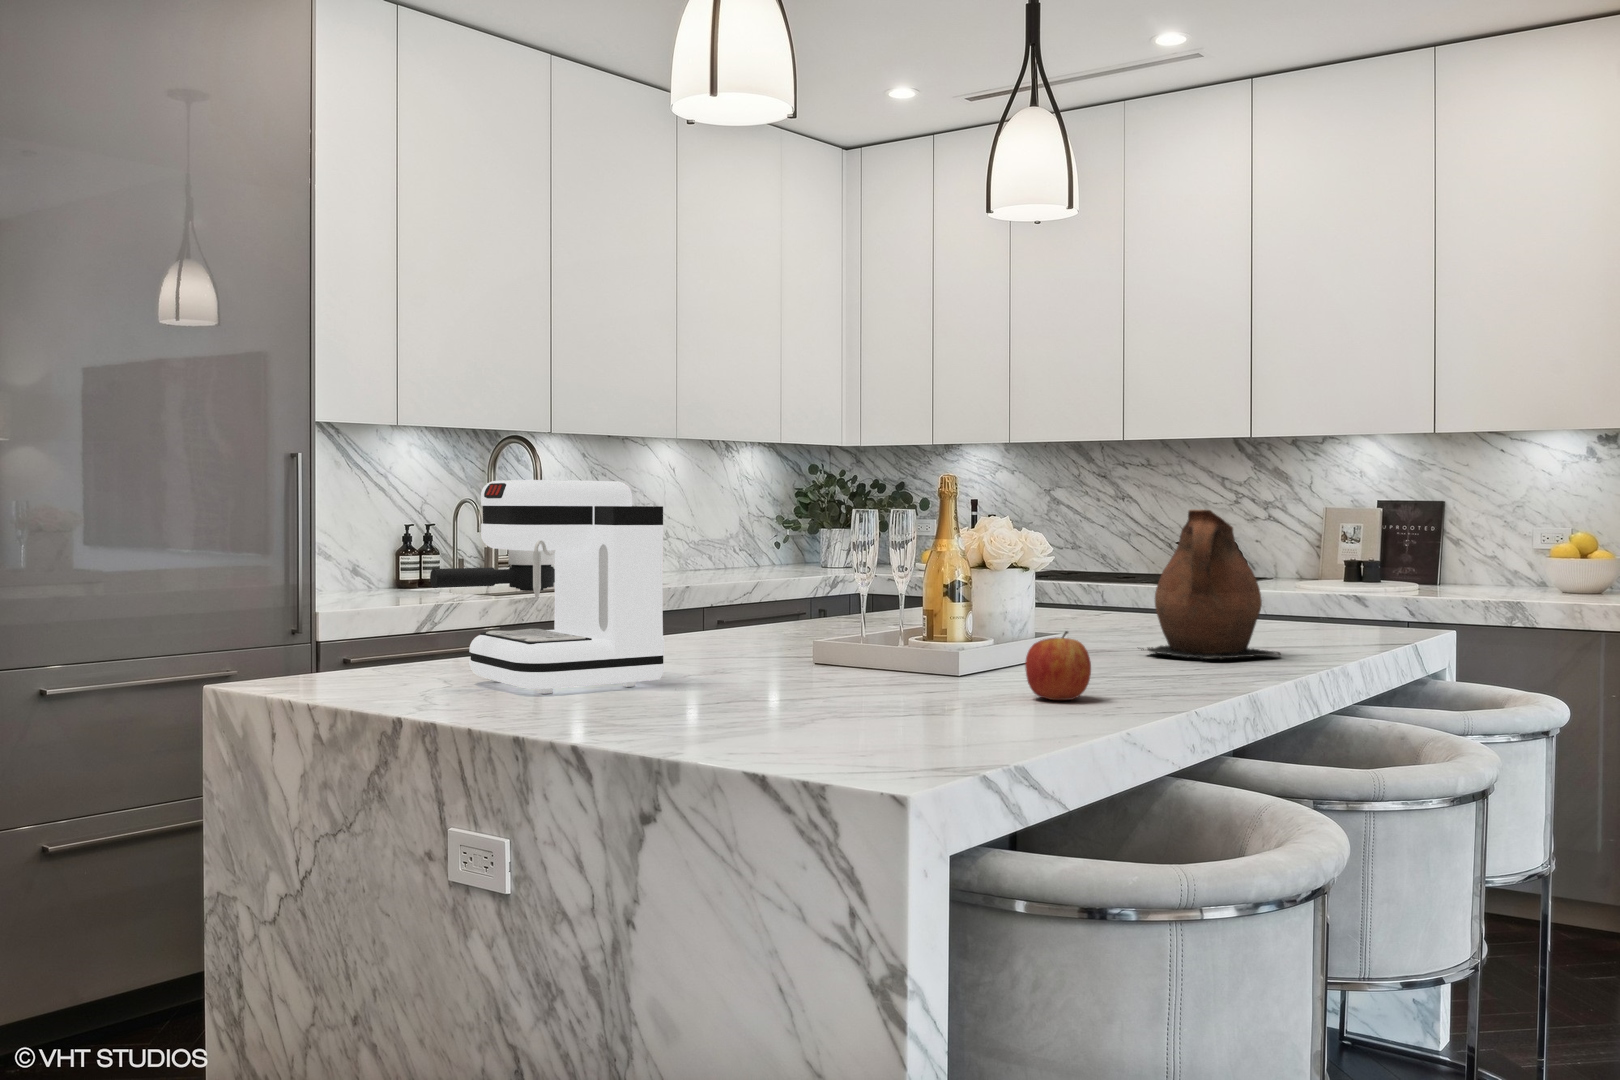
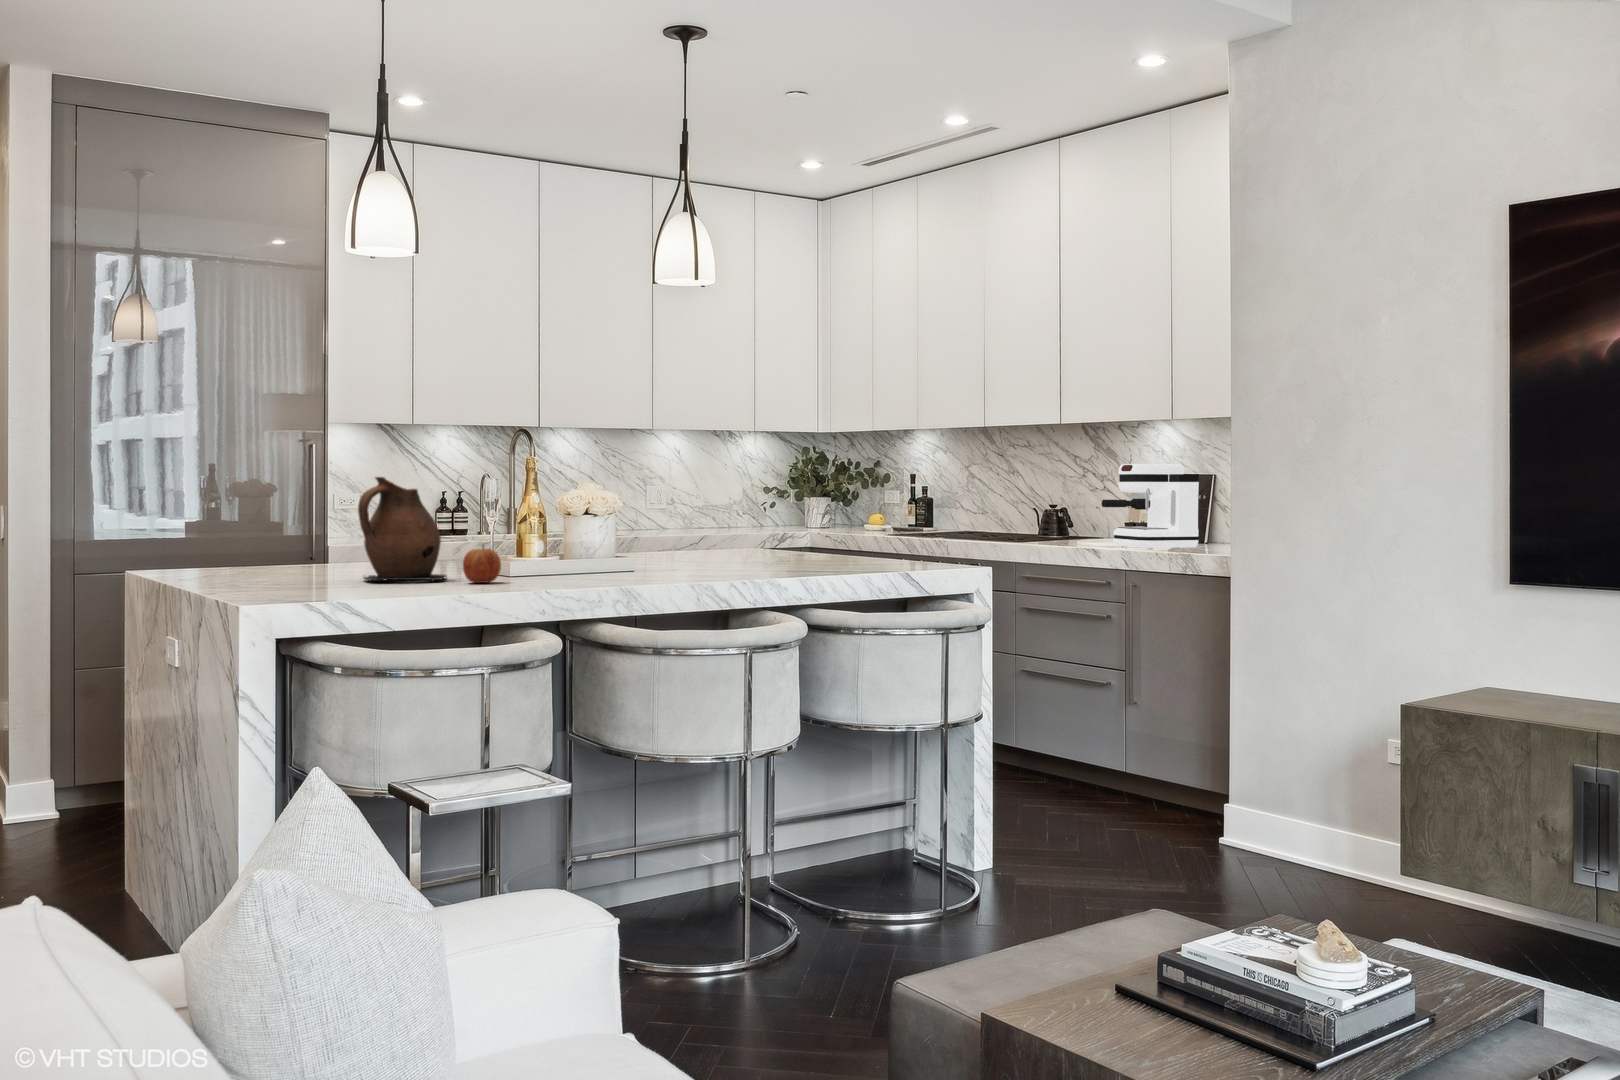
coffee maker: present [430,480,664,694] -> present [1102,464,1199,550]
ceramic pitcher: present [1141,510,1281,659] -> present [358,477,447,581]

